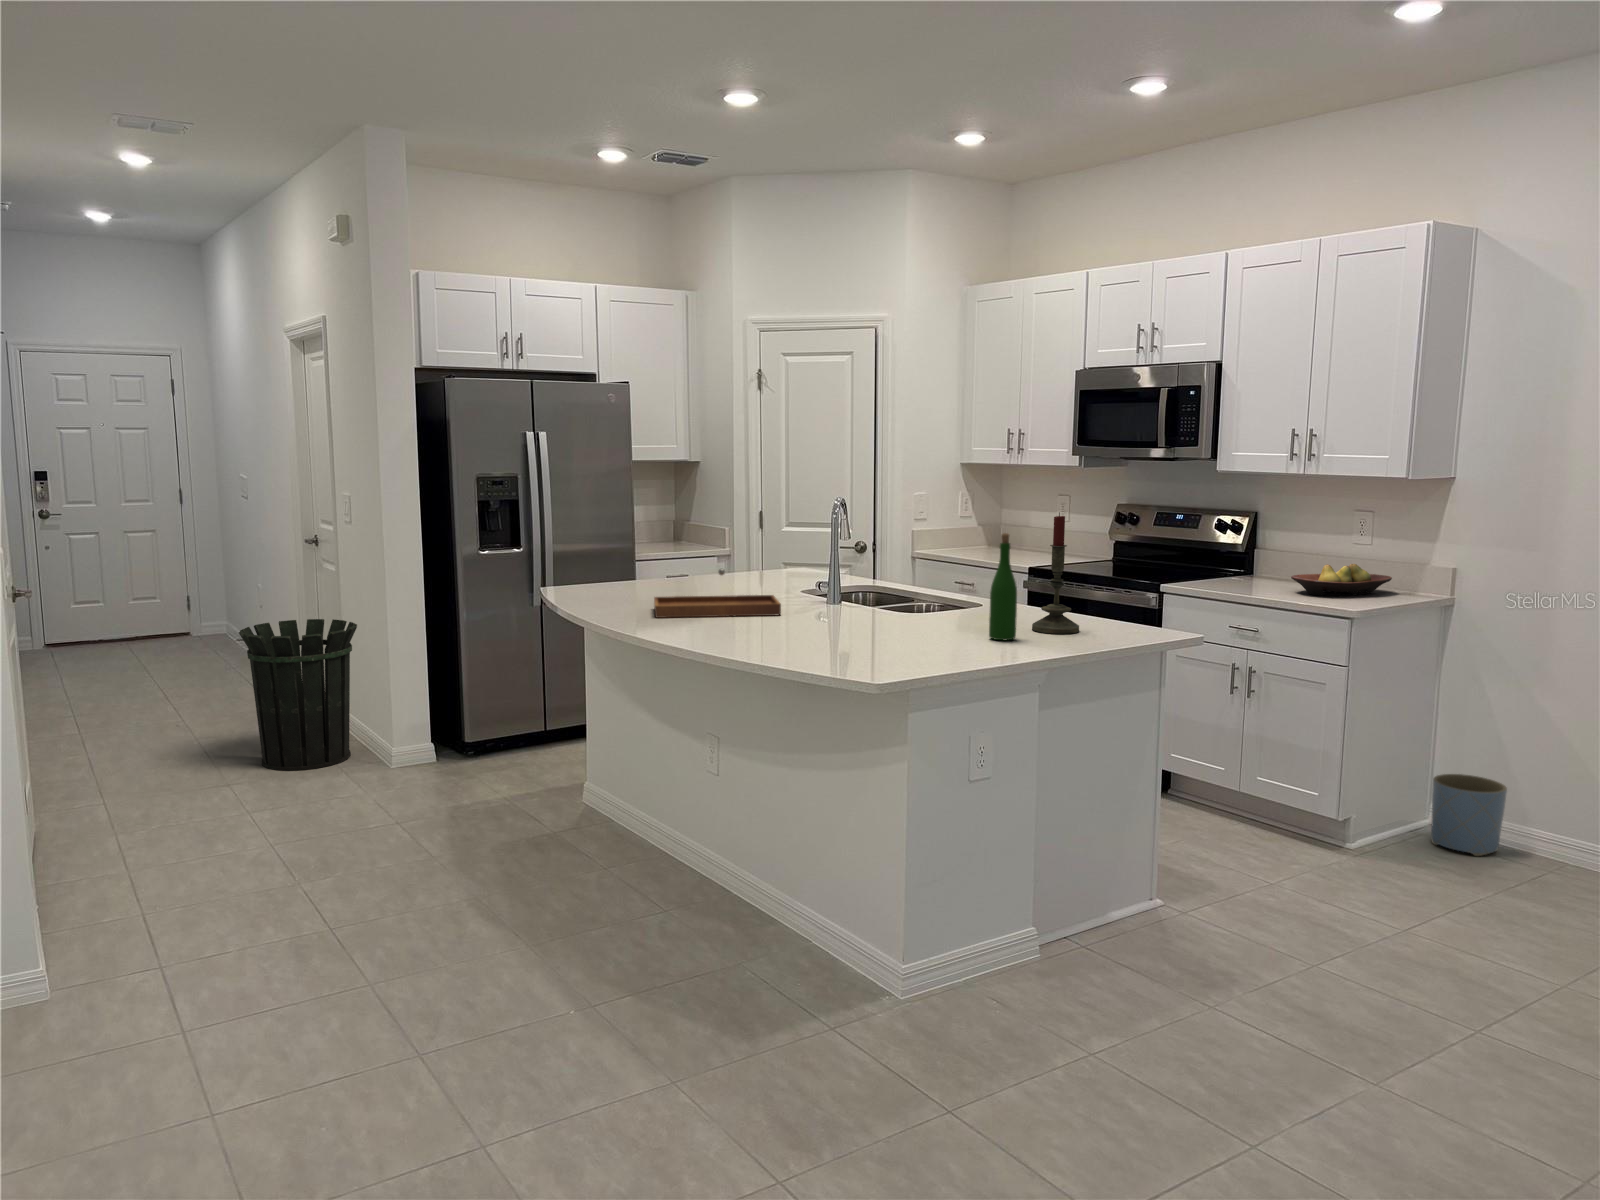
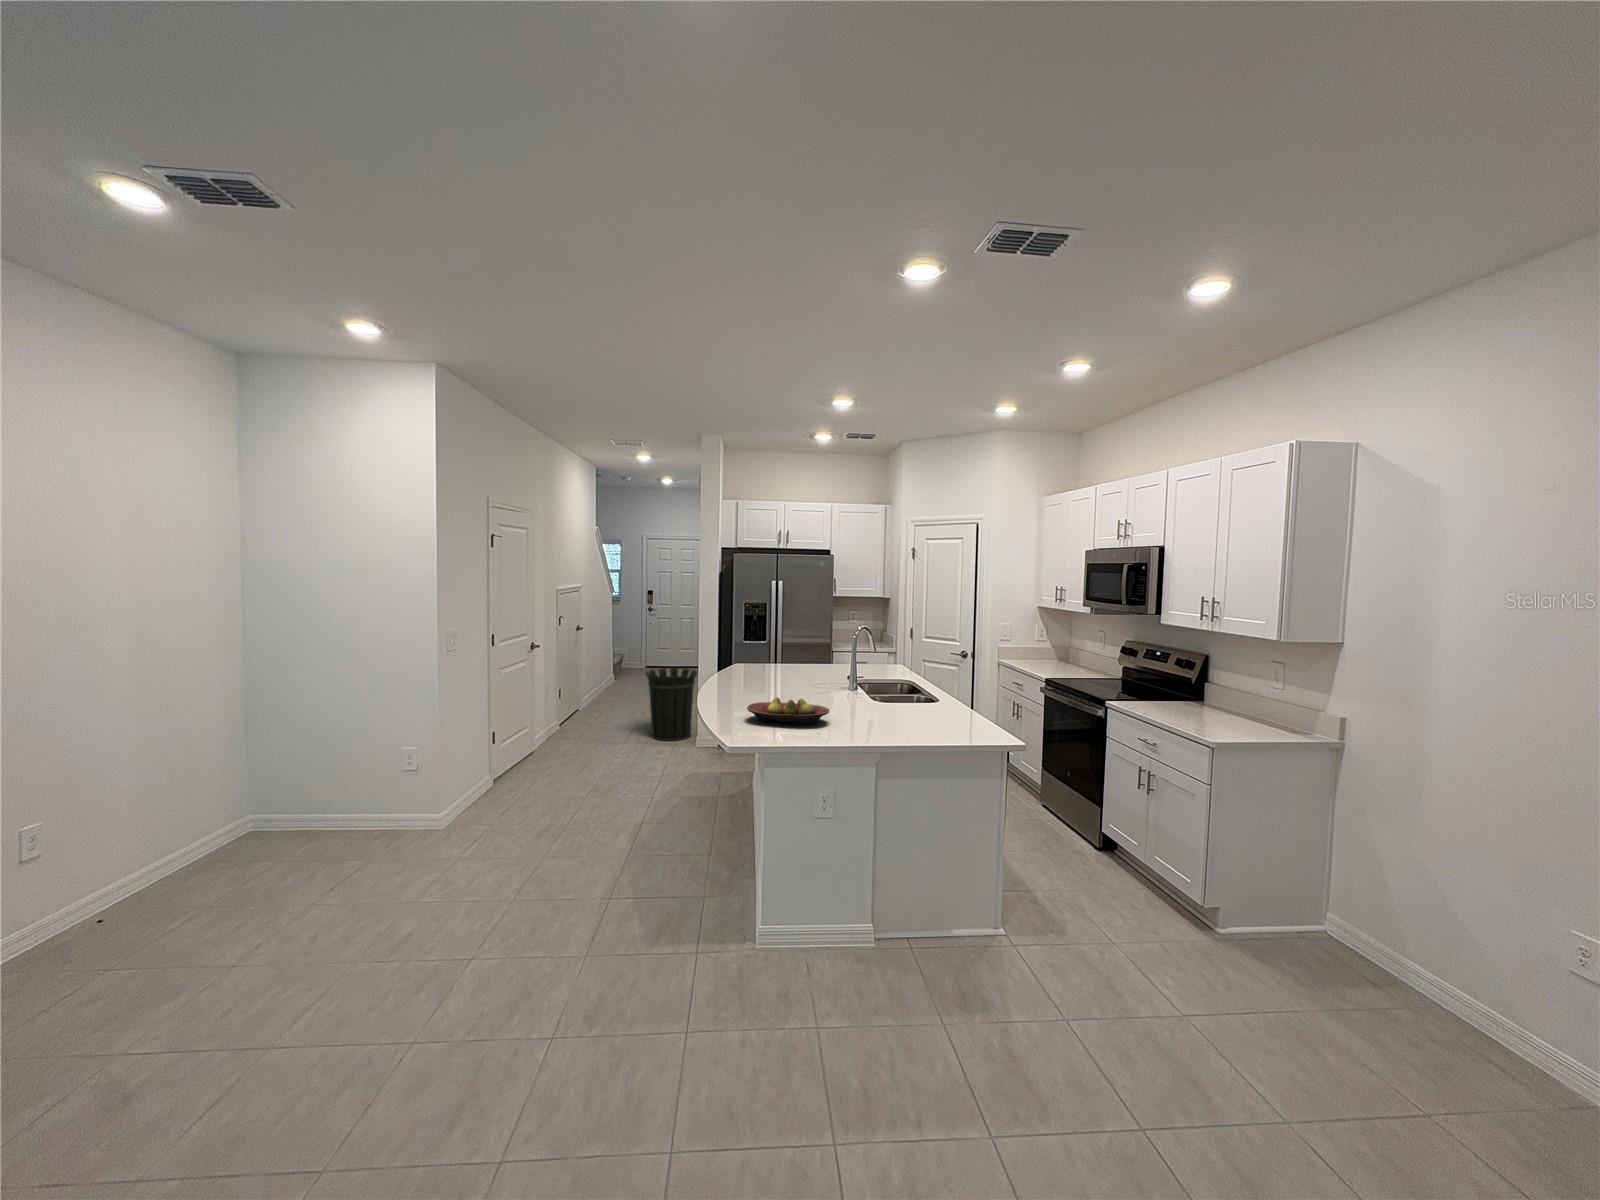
candle: present [1032,513,1079,634] -> none [907,651,938,731]
wine bottle: present [989,533,1017,641] -> none [863,662,880,730]
fruit bowl: present [1291,564,1392,596] -> present [747,697,829,725]
tray: present [654,569,781,618] -> none [735,665,811,696]
planter: present [1431,774,1507,856] -> none [1308,894,1381,977]

